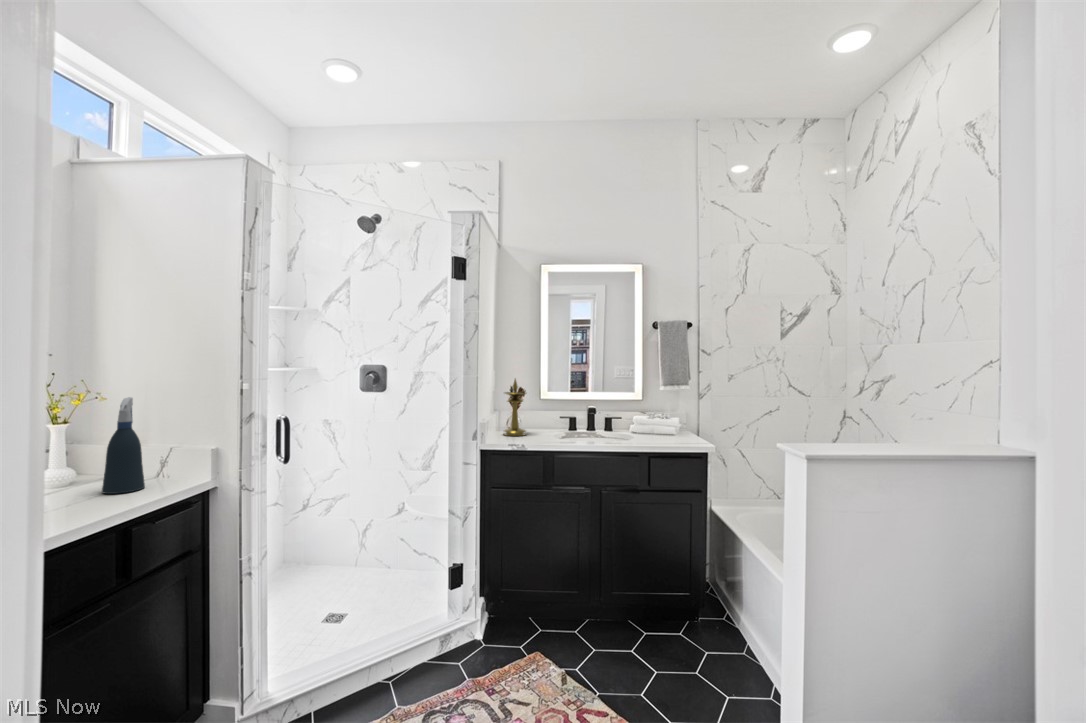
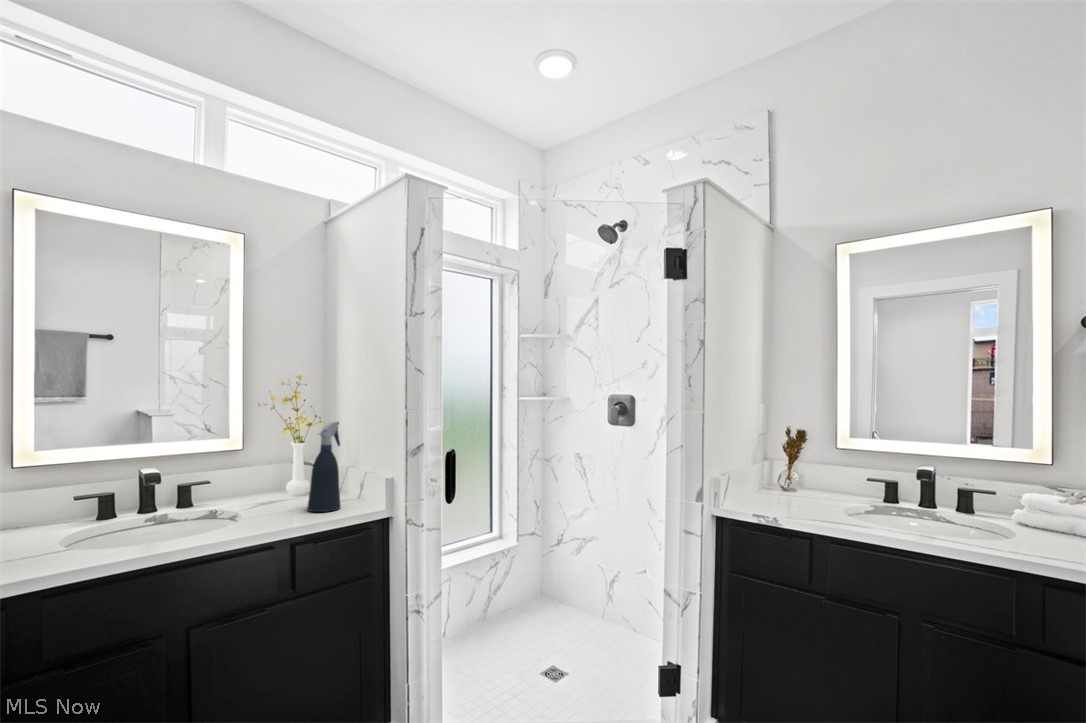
candlestick: present [504,379,526,436] -> none [764,414,802,502]

